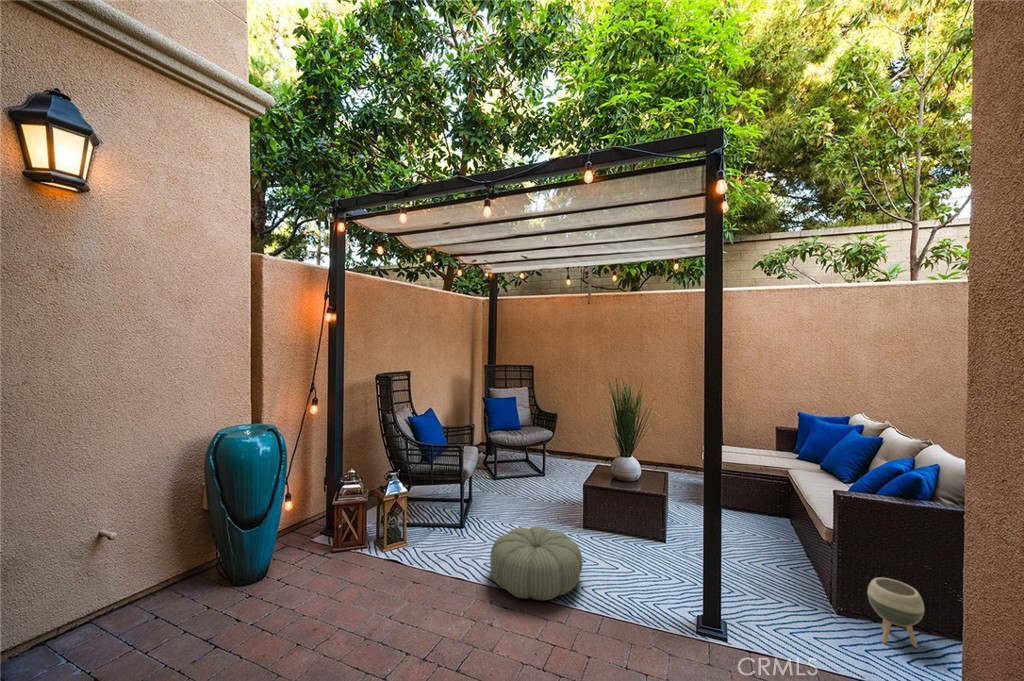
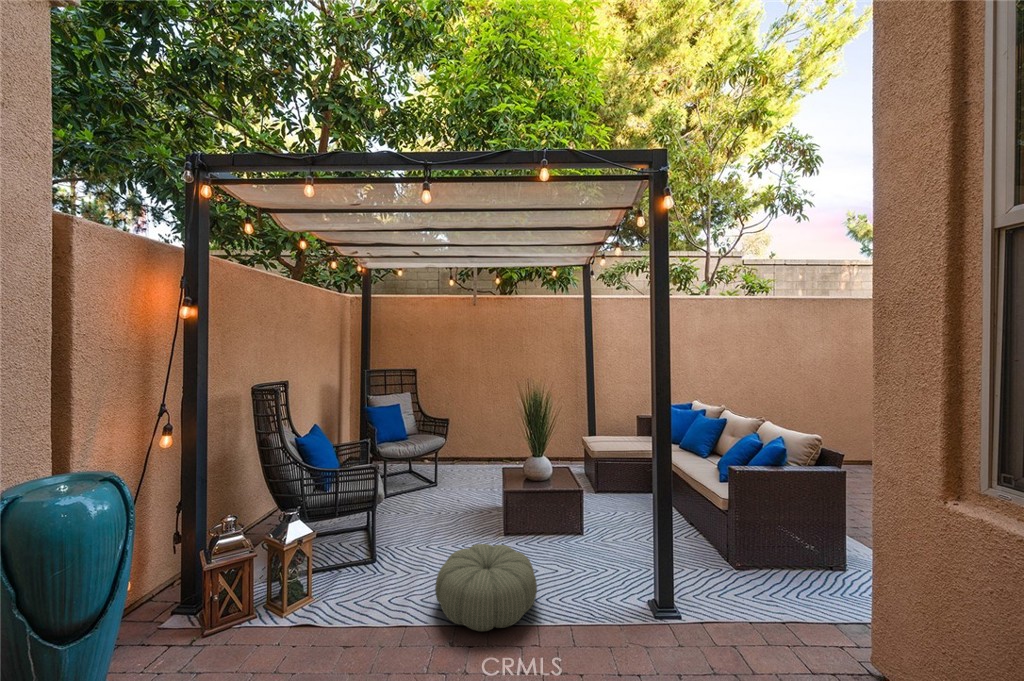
planter: present [868,578,924,648] -> none [755,532,795,585]

